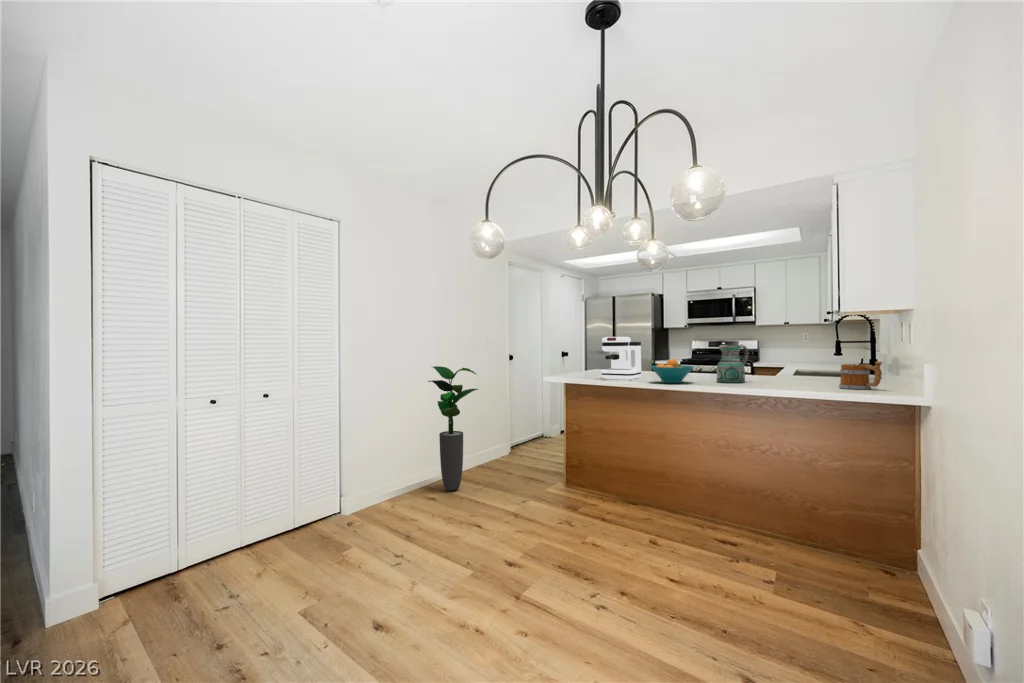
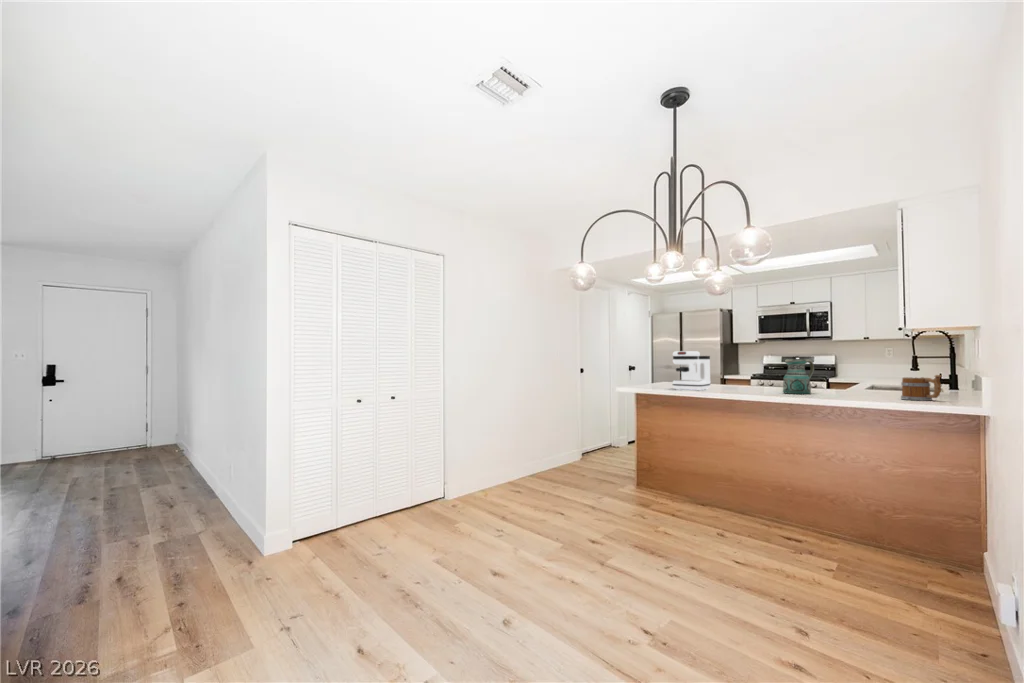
fruit bowl: present [651,359,694,383] -> none [719,371,760,393]
potted plant: present [428,366,478,491] -> none [516,376,559,485]

